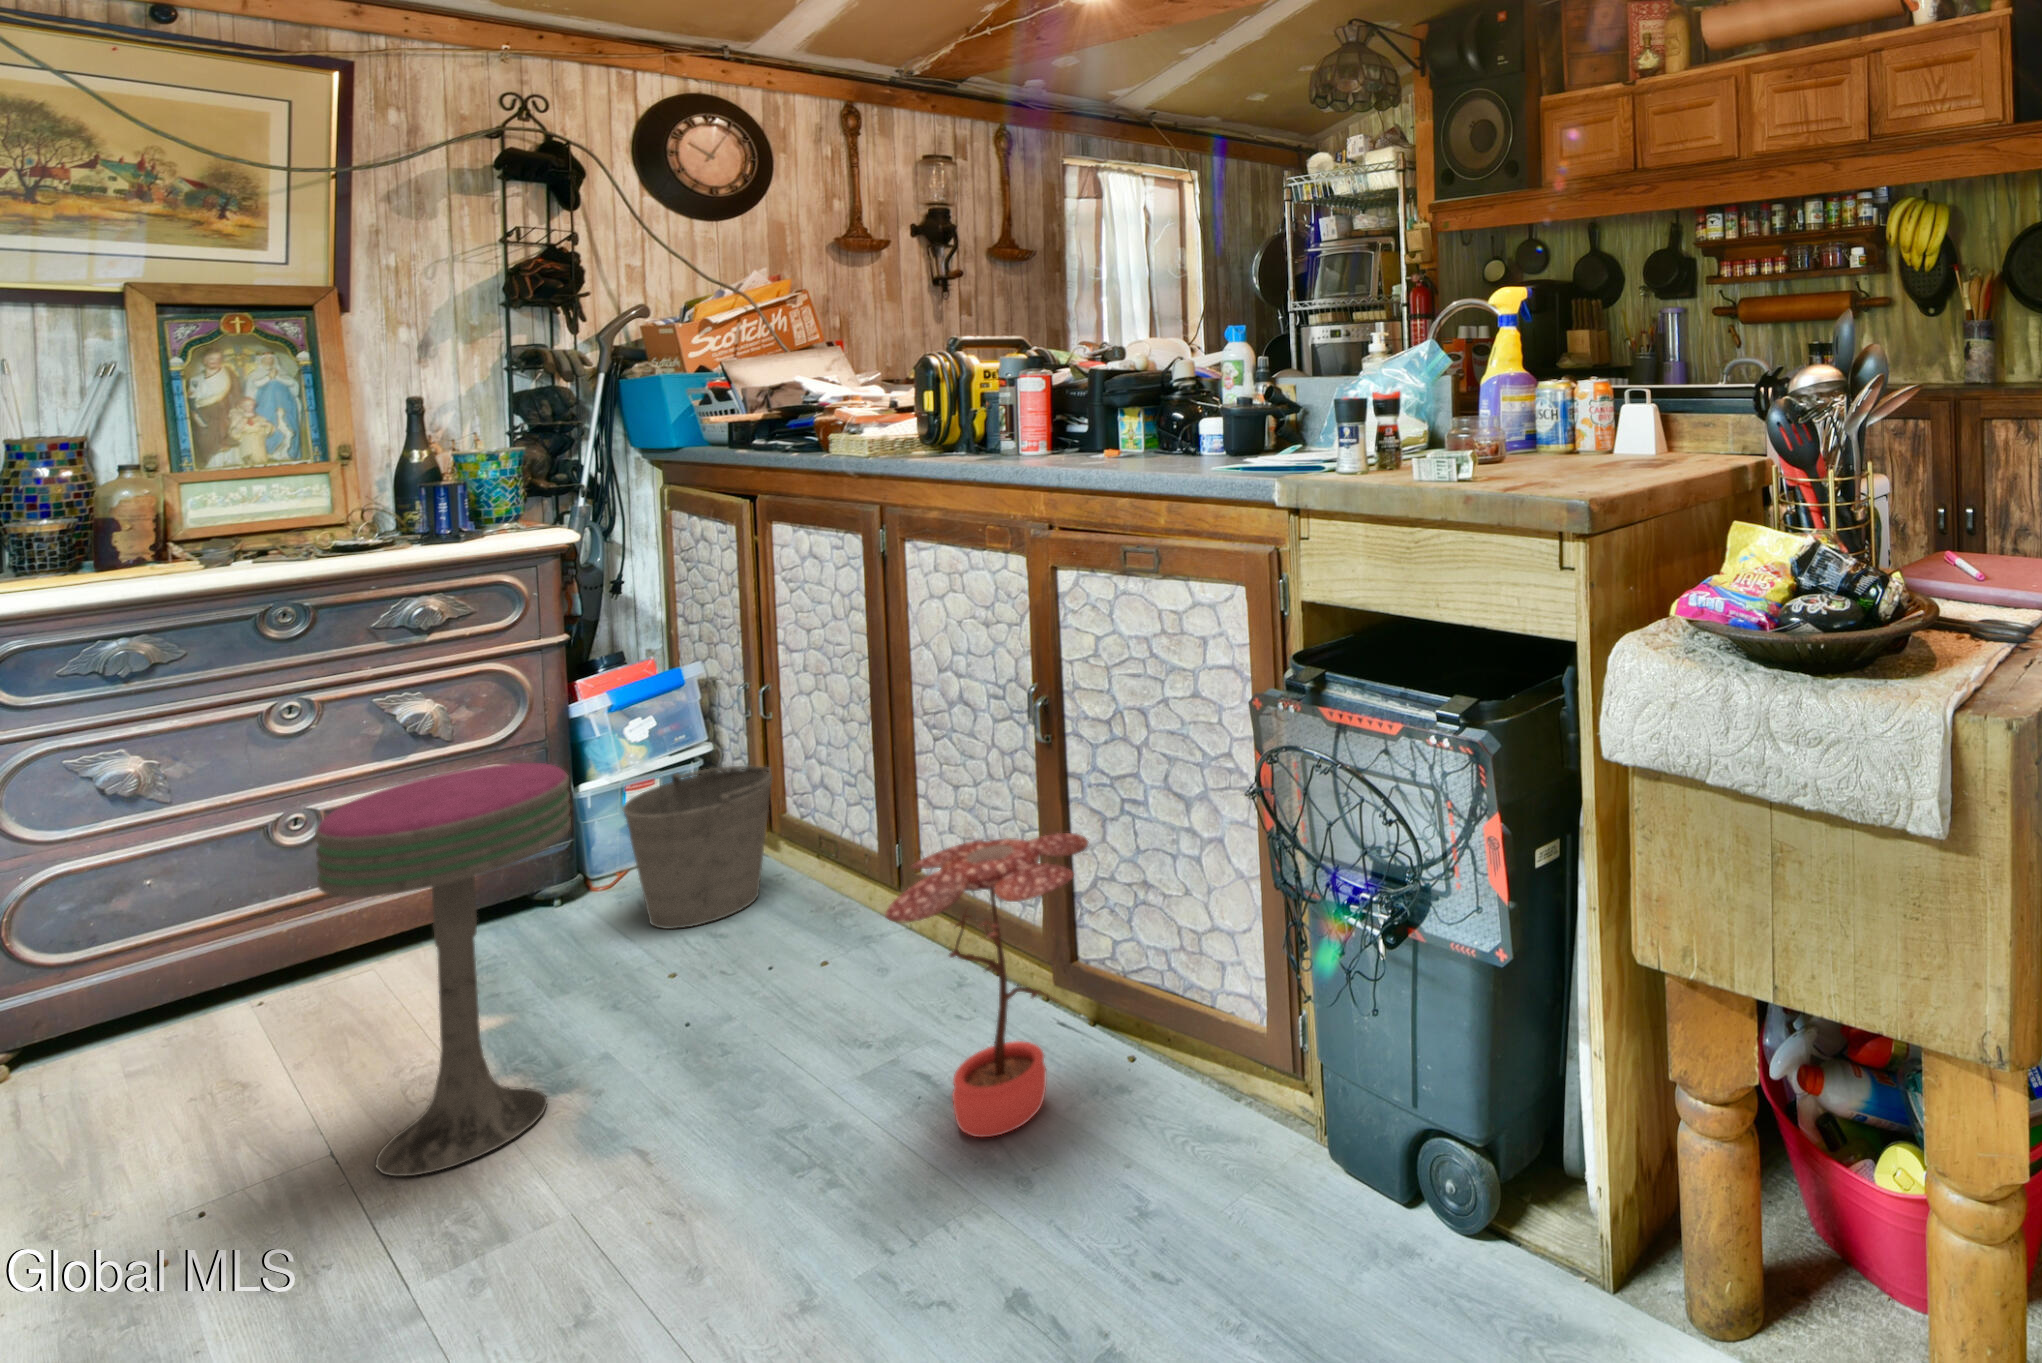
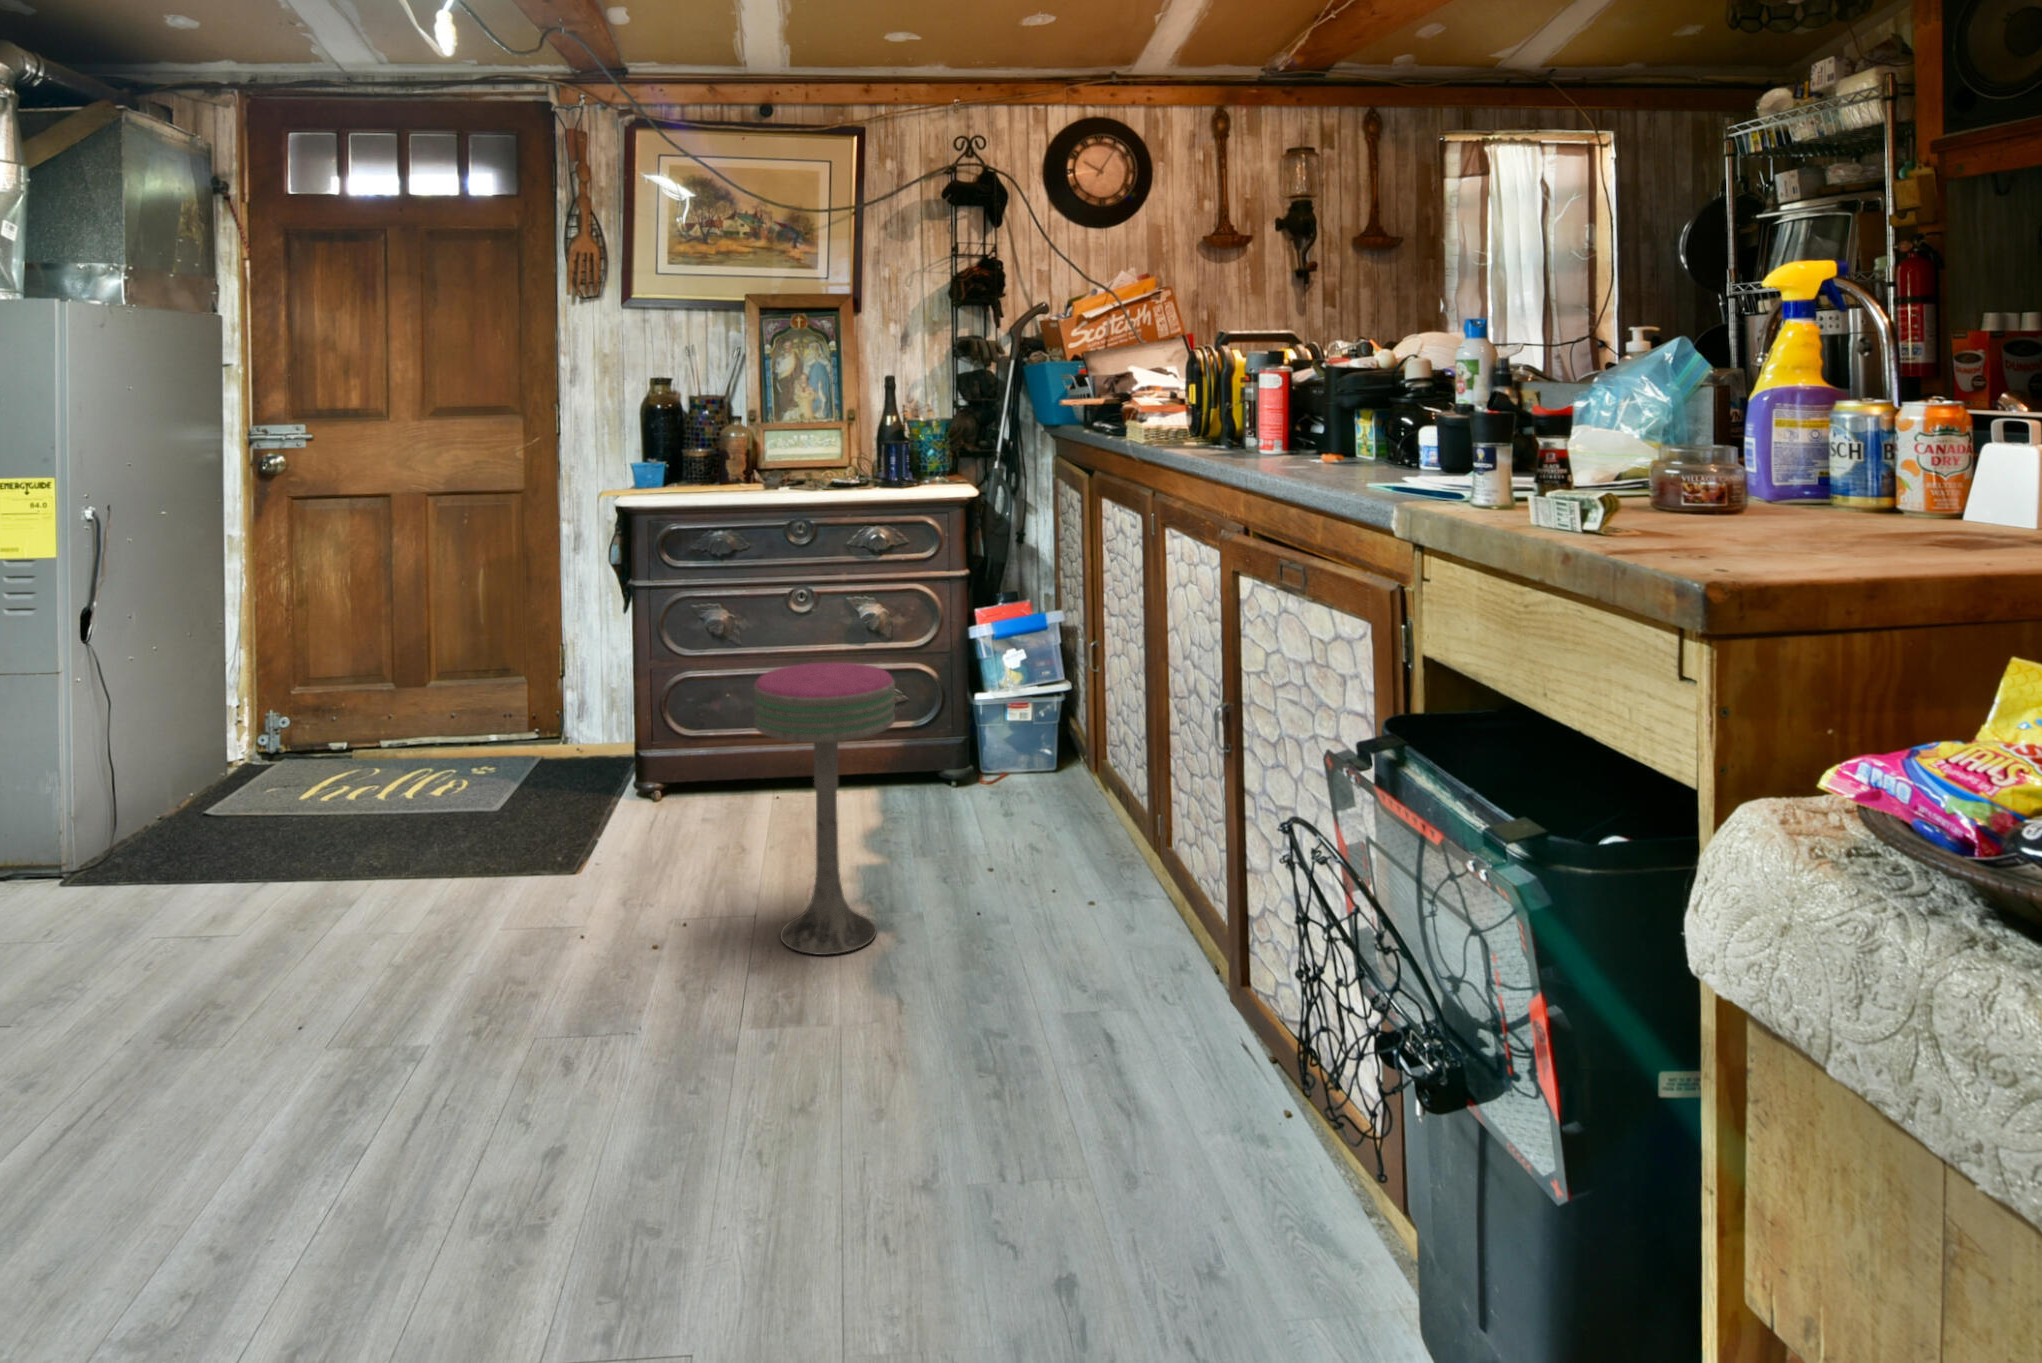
bucket: present [623,766,773,929] -> none [975,707,1084,842]
potted plant: present [885,833,1088,1137] -> none [1047,829,1247,1125]

